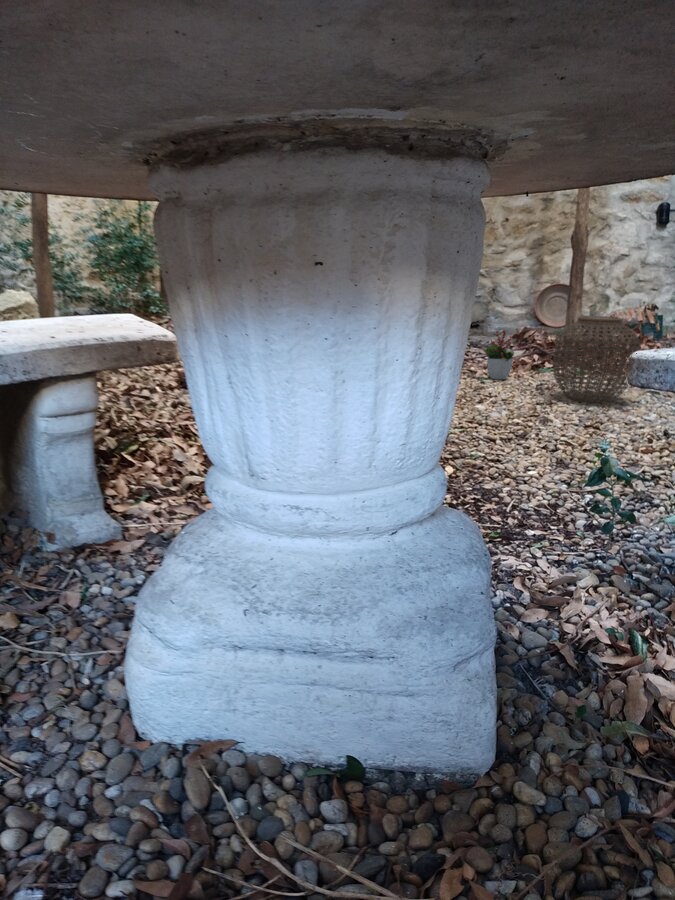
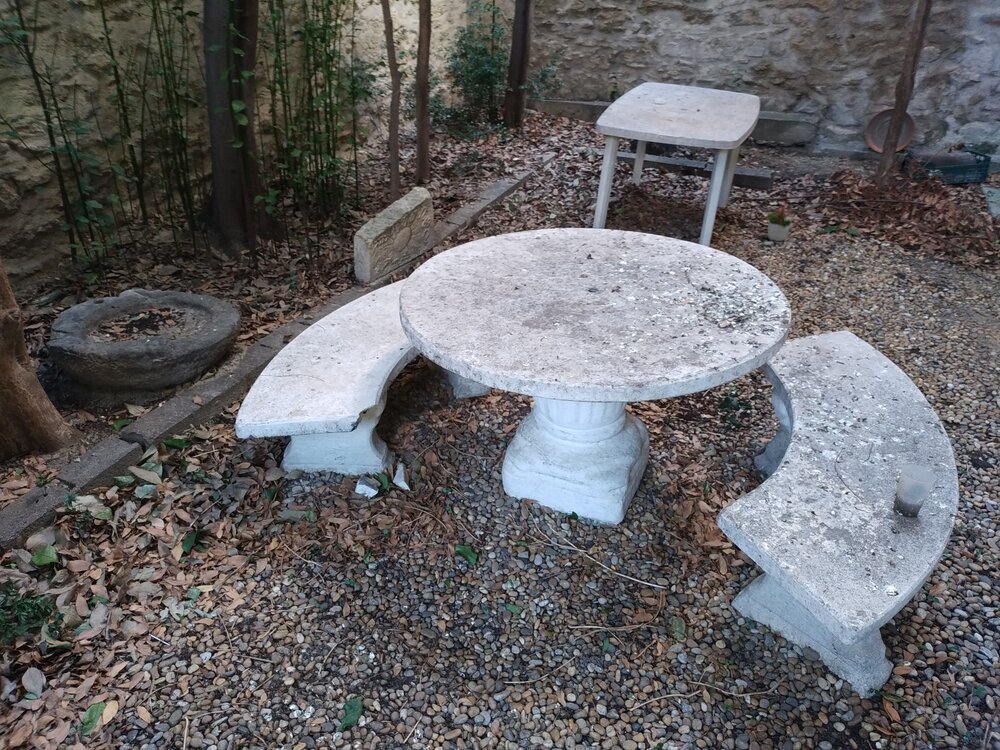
woven basket: present [553,316,640,402] -> none [809,213,883,286]

